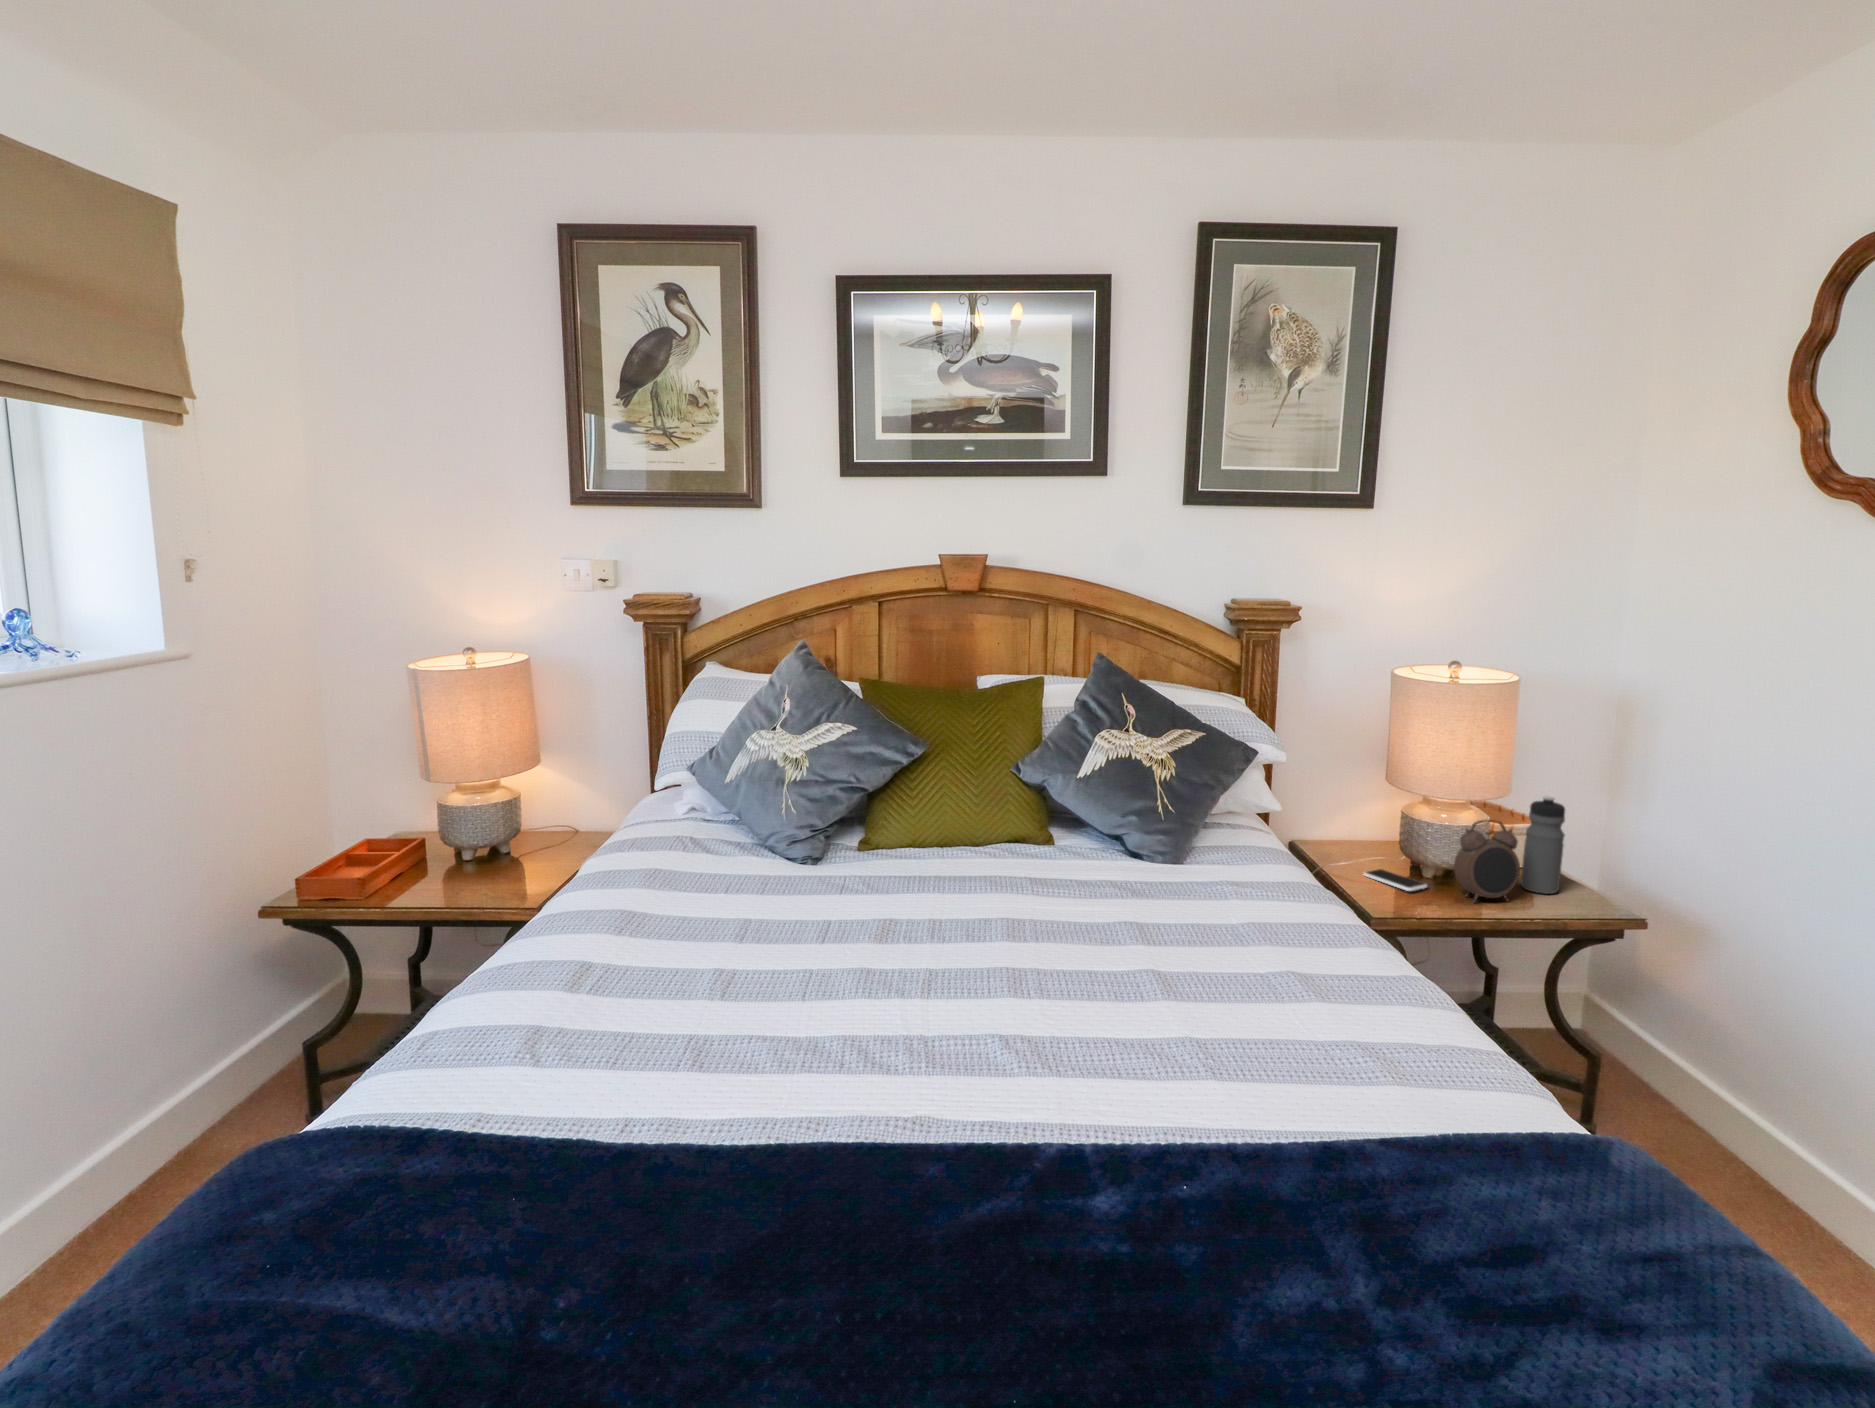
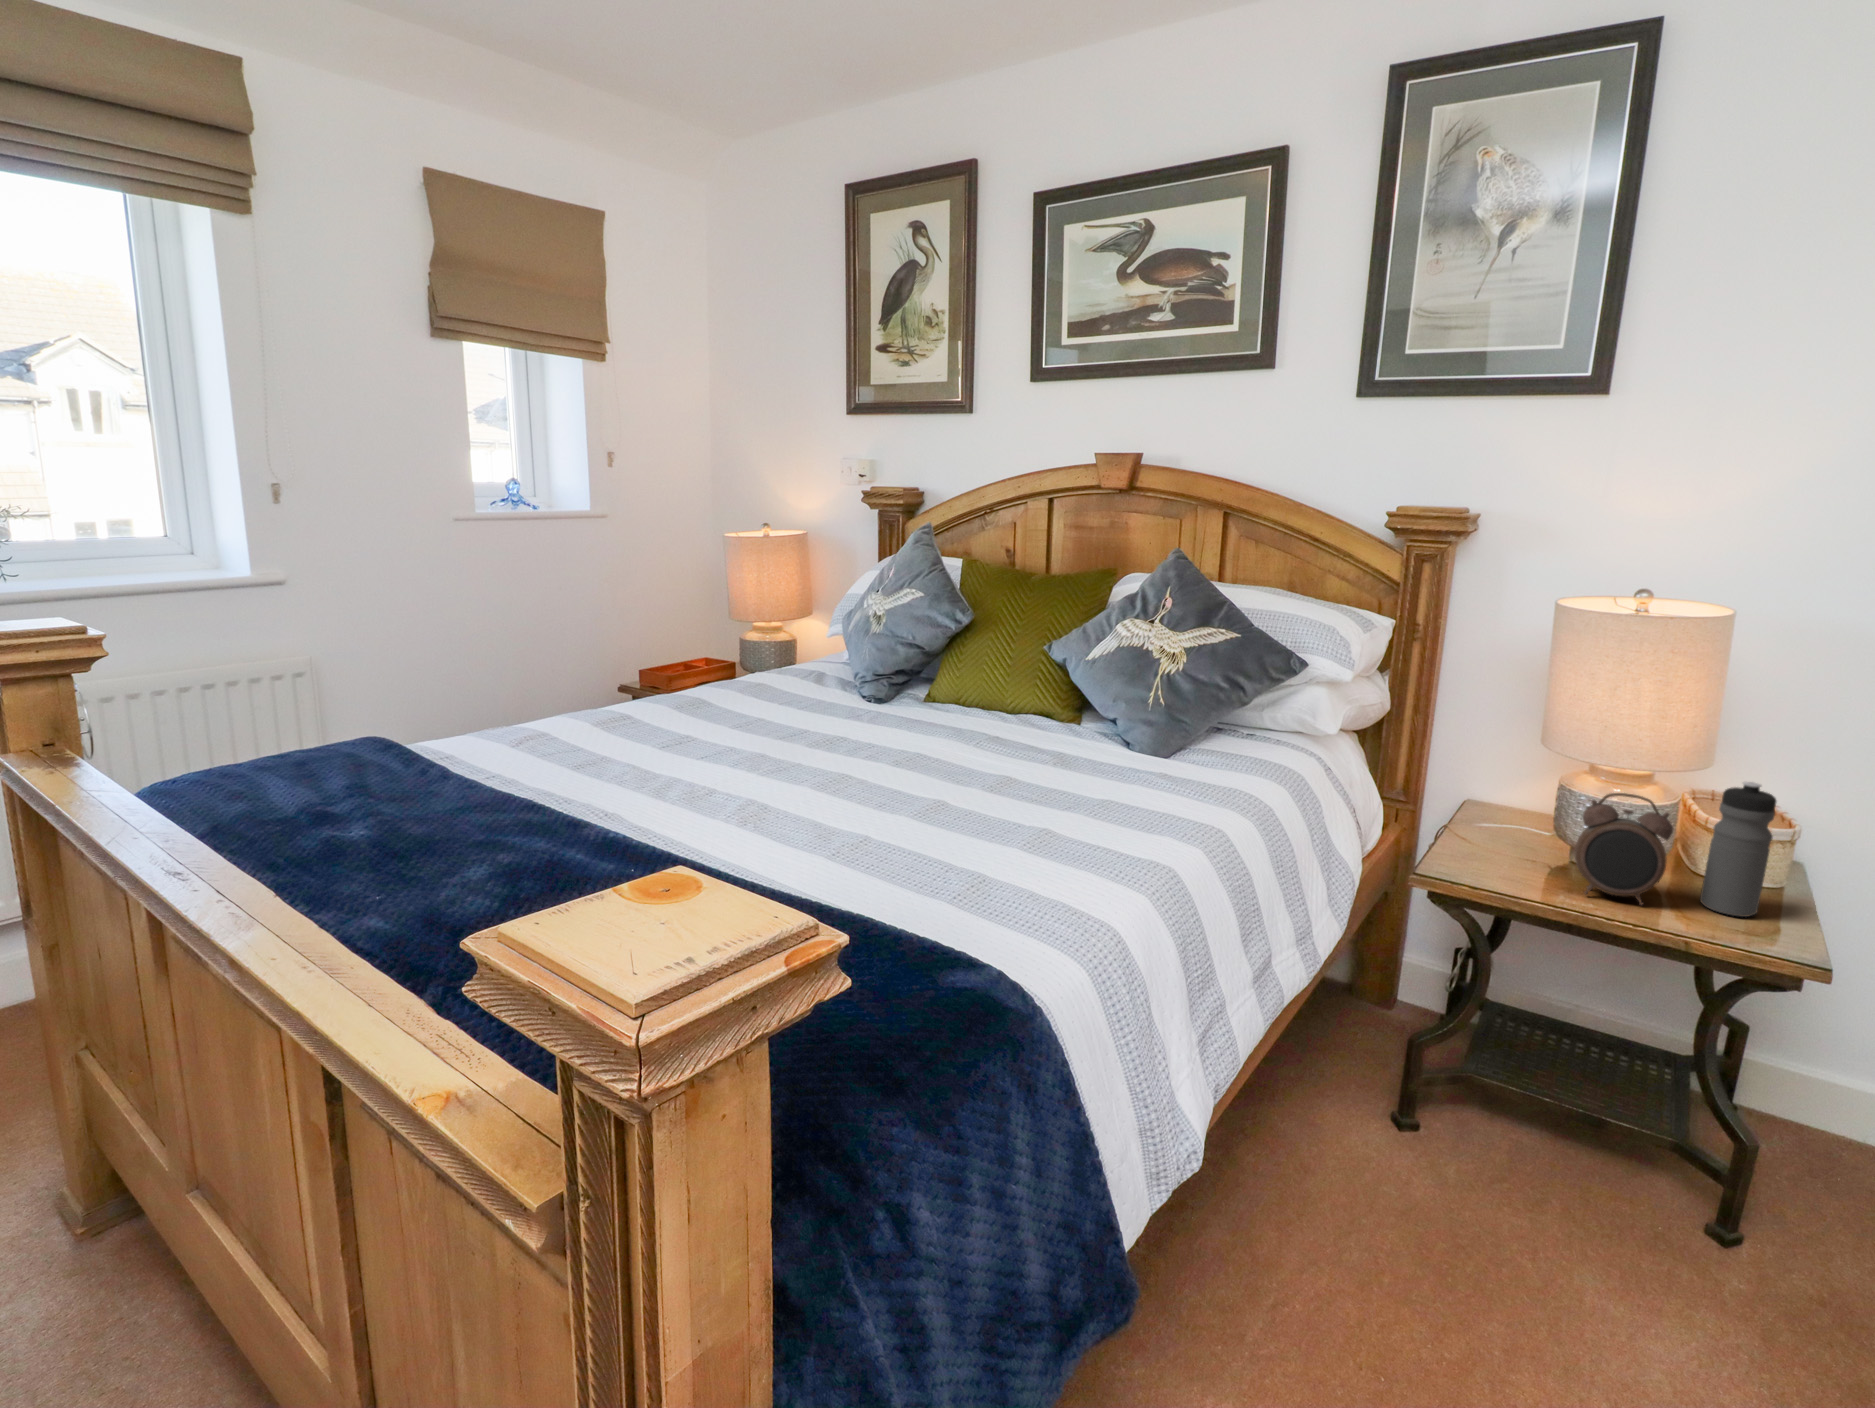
smartphone: present [1363,869,1427,891] -> none [1488,840,1549,869]

